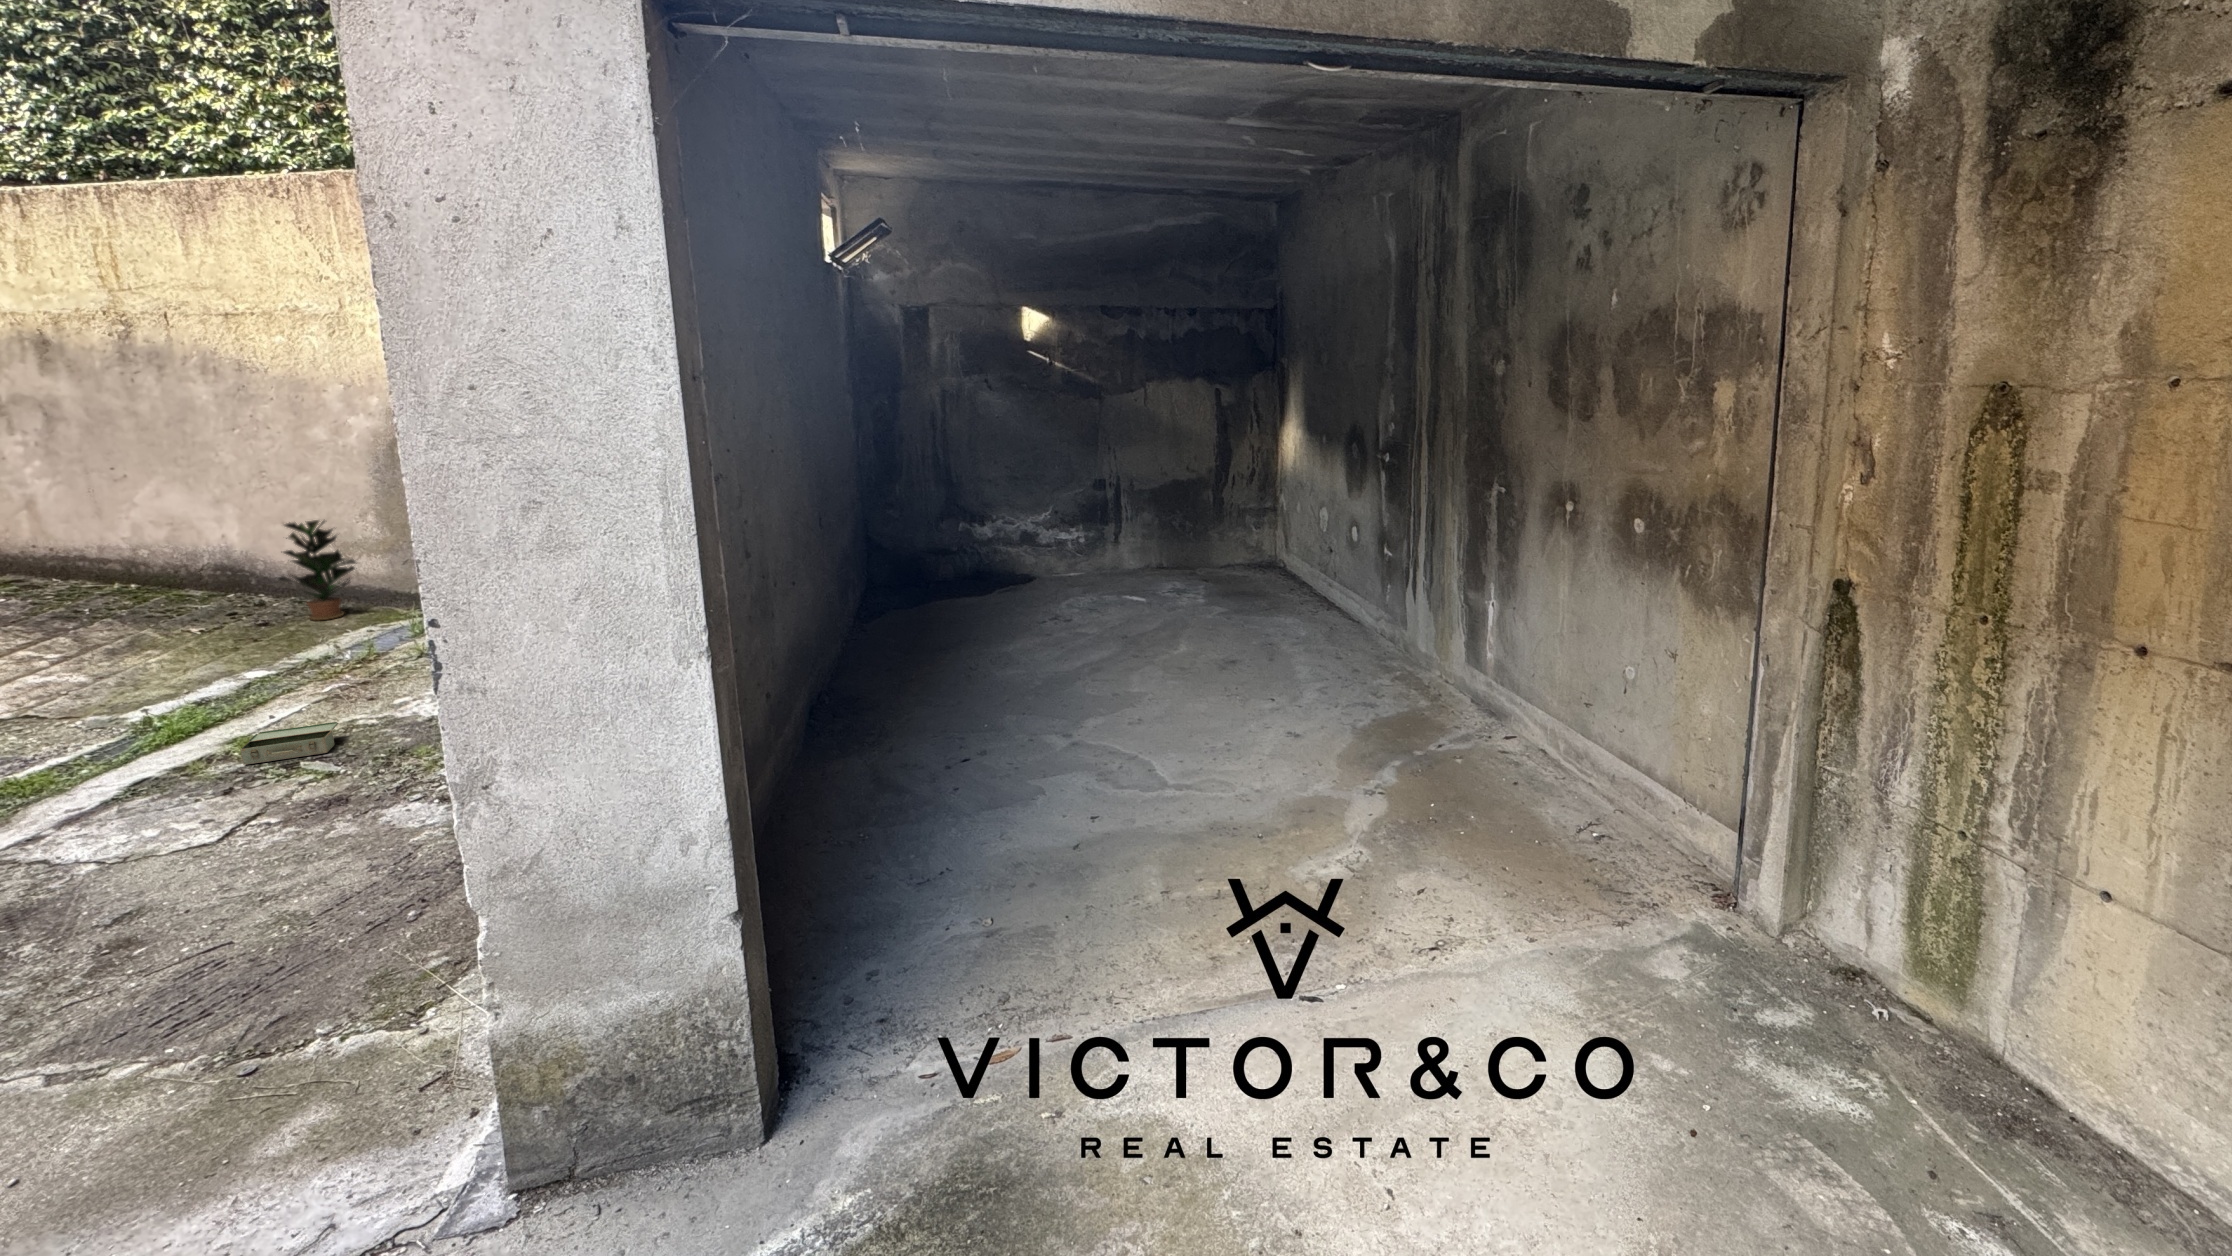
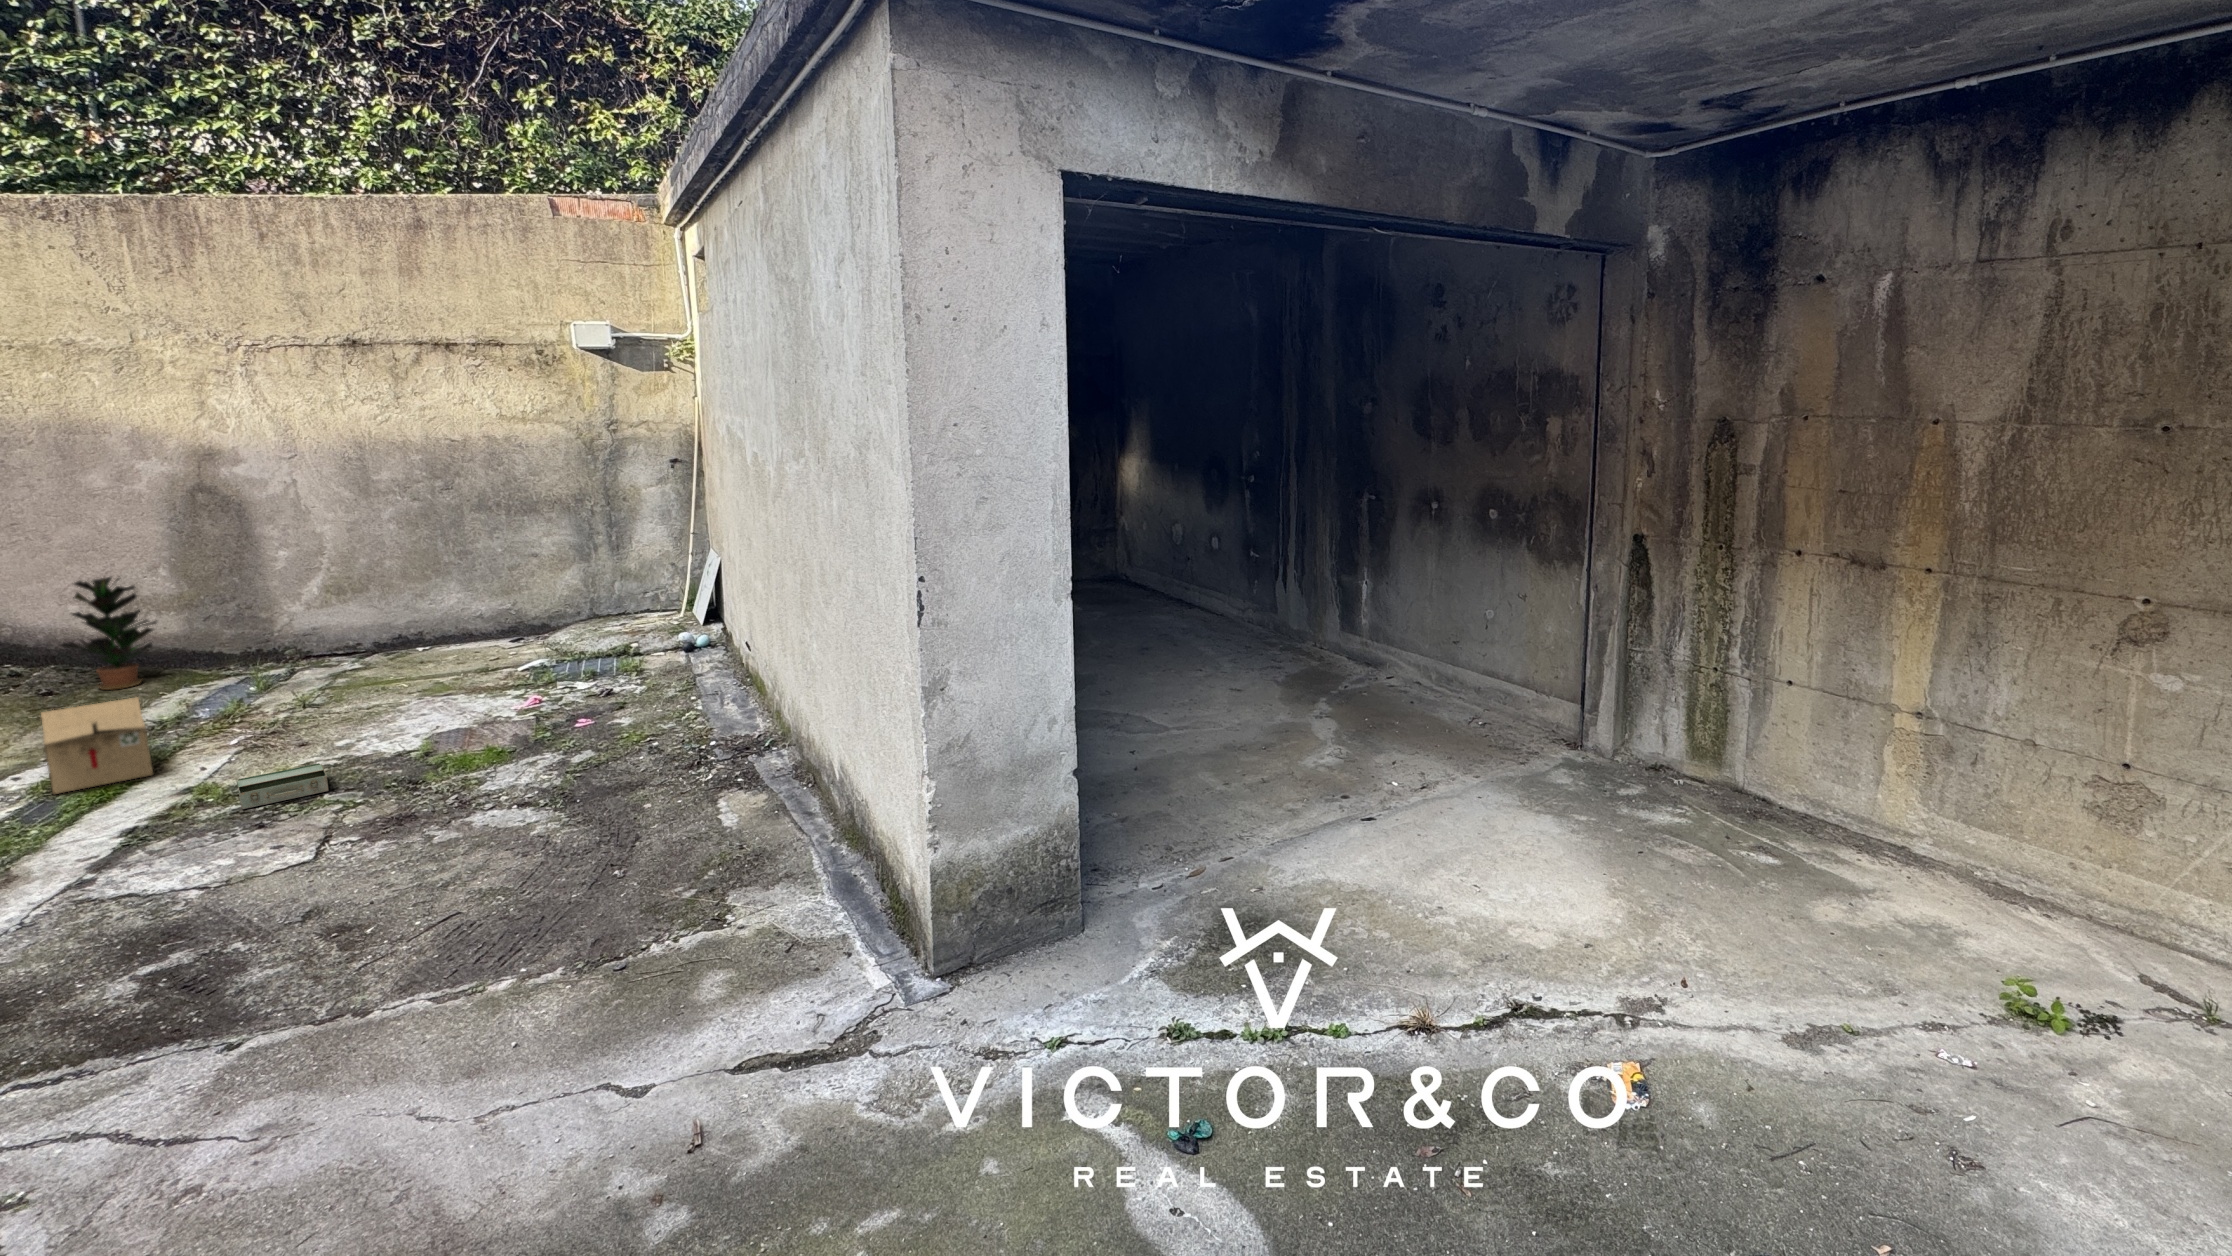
cardboard box: none [124,639,250,727] -> present [41,698,153,795]

